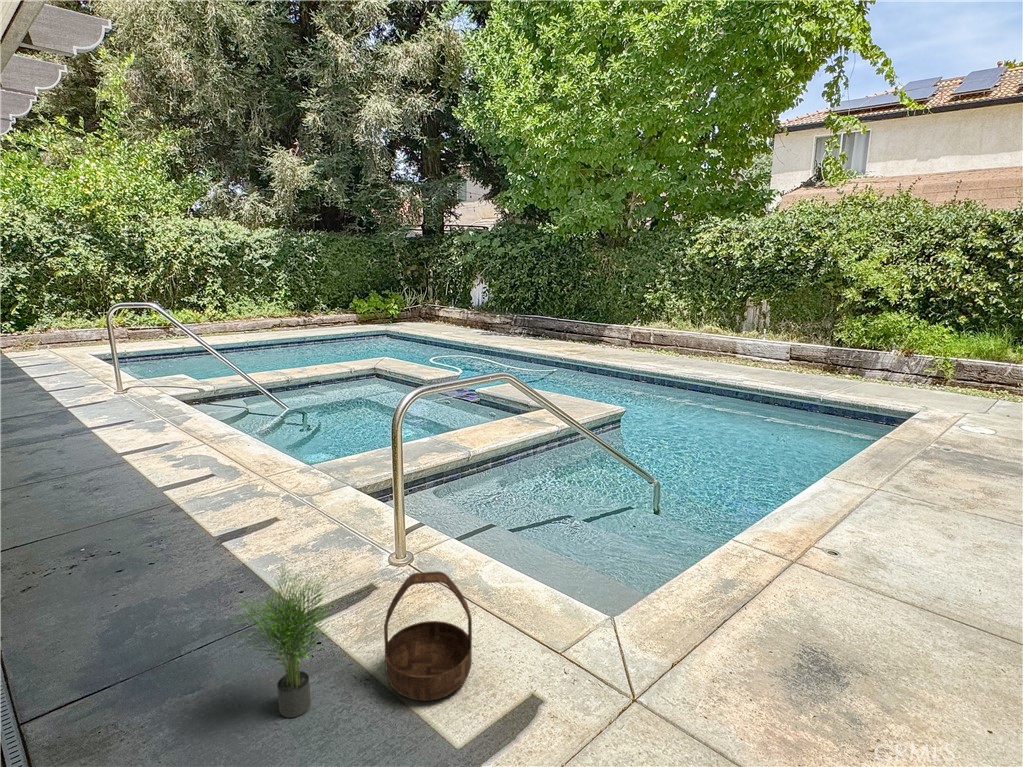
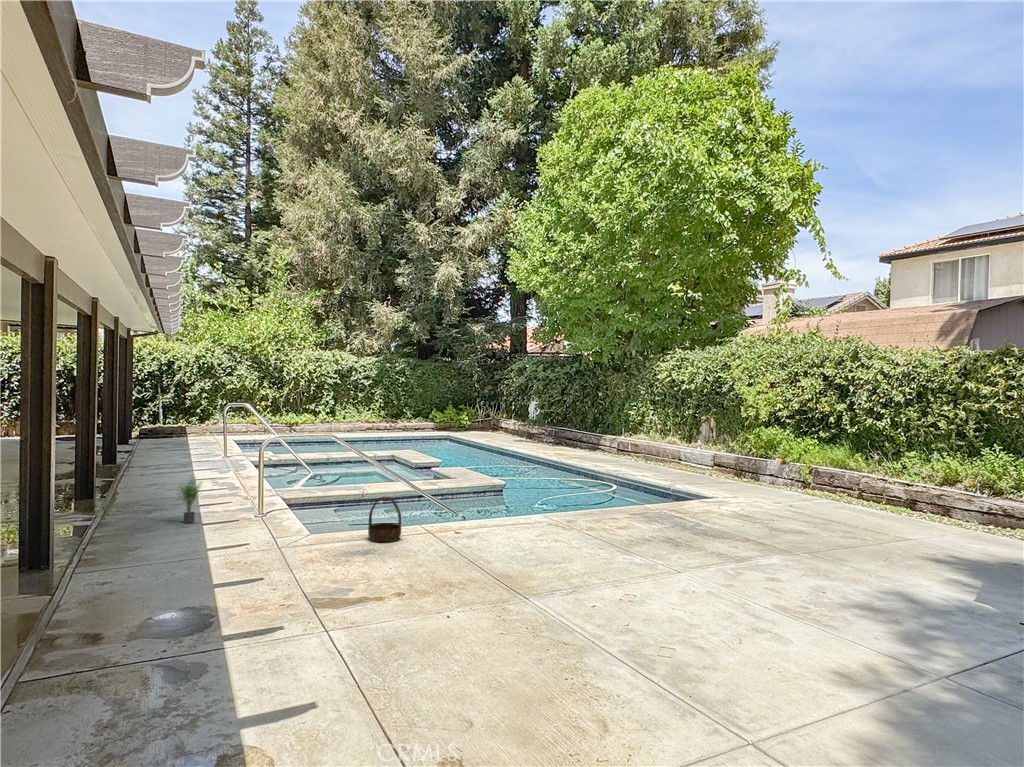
basket: present [384,572,472,701] -> present [368,497,401,542]

